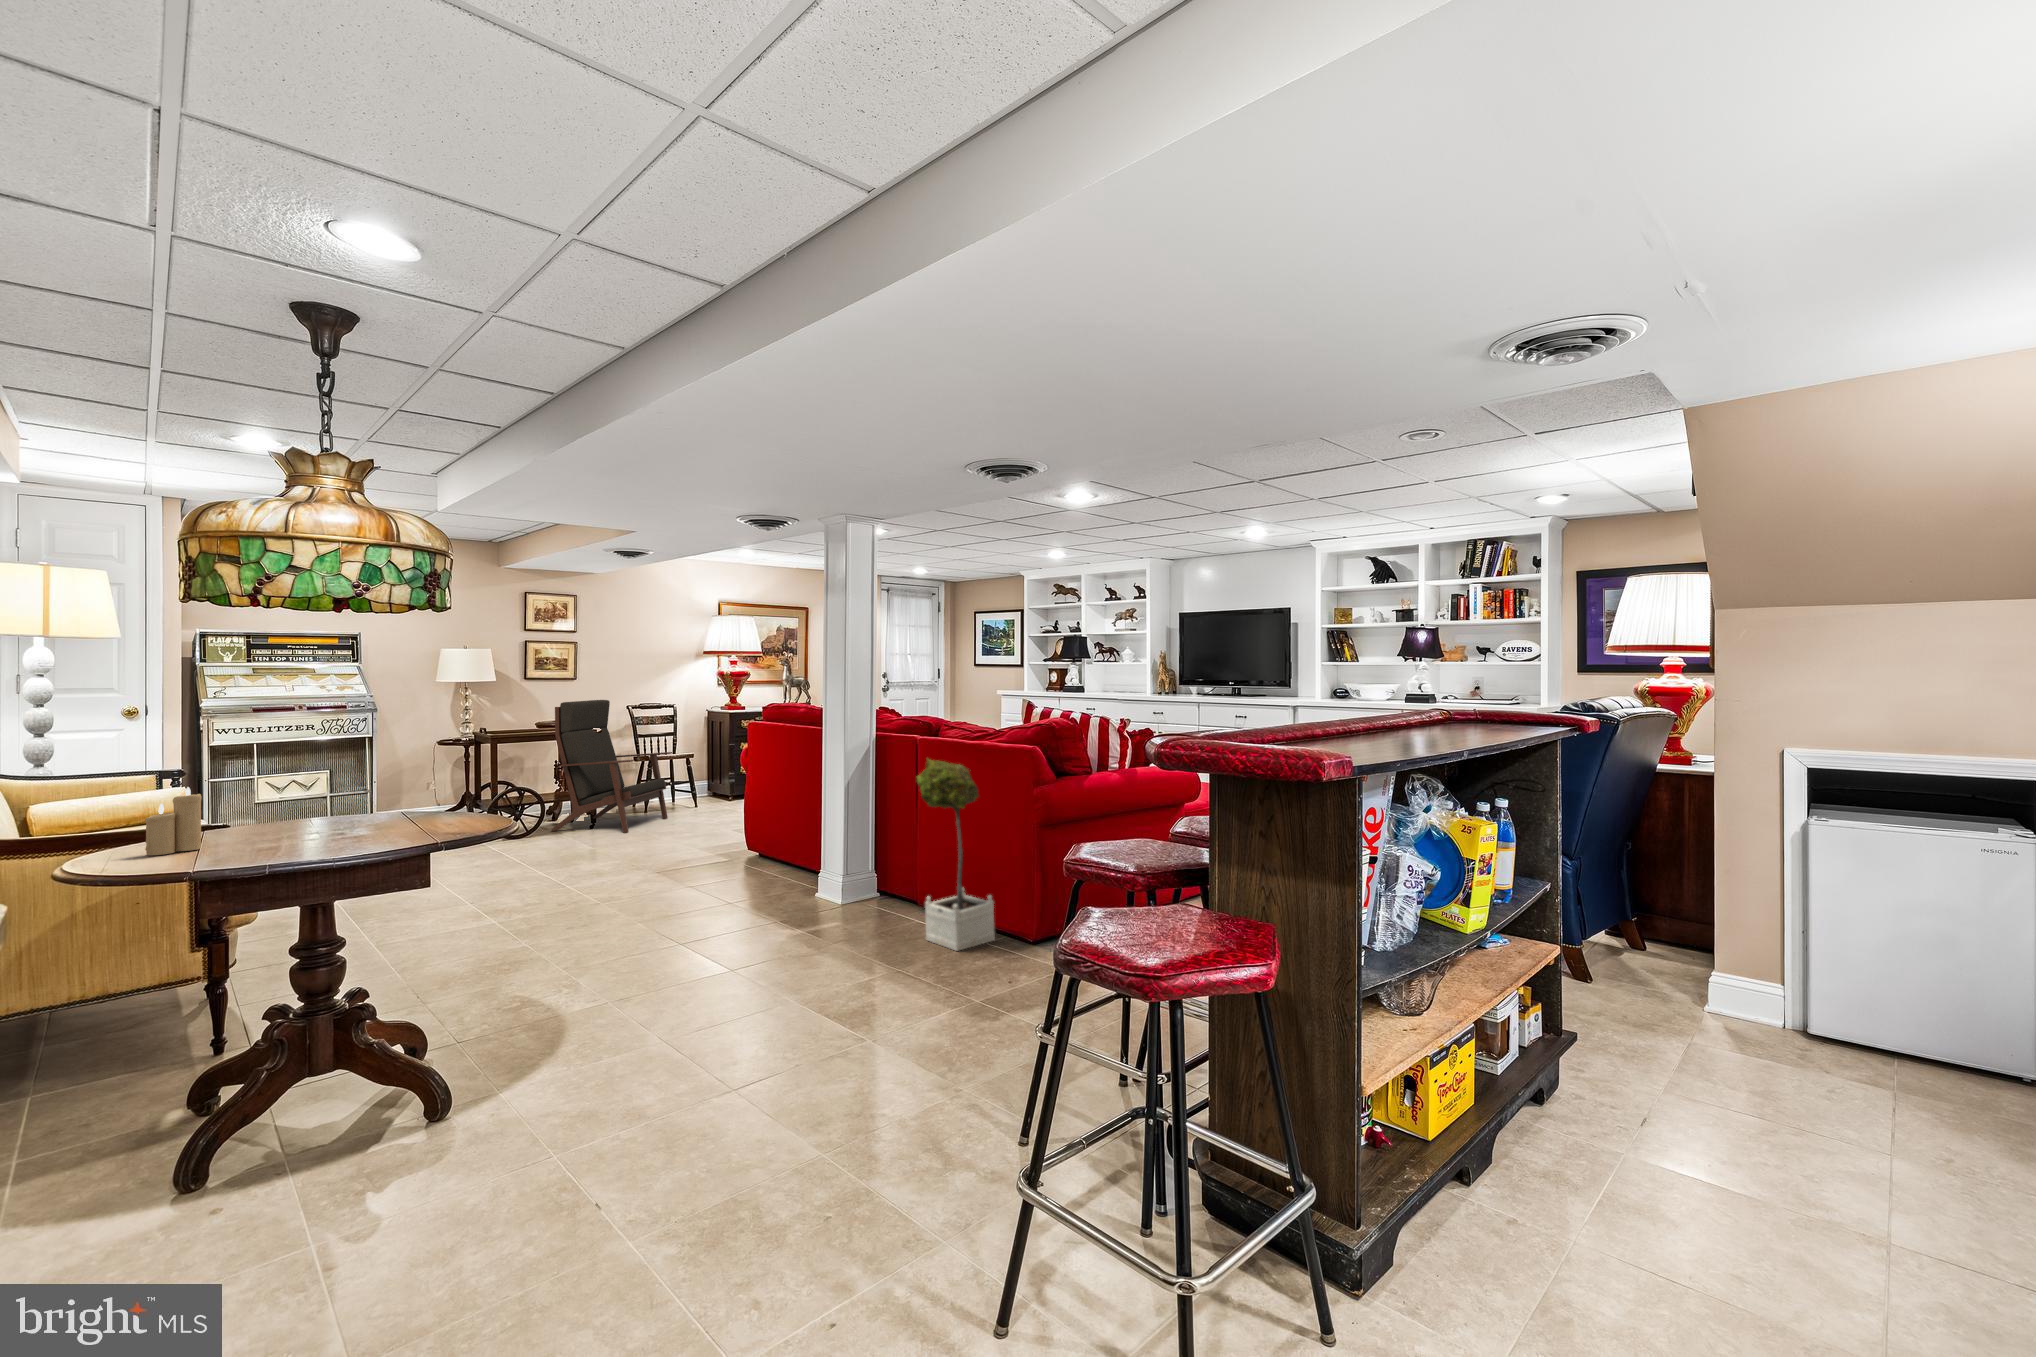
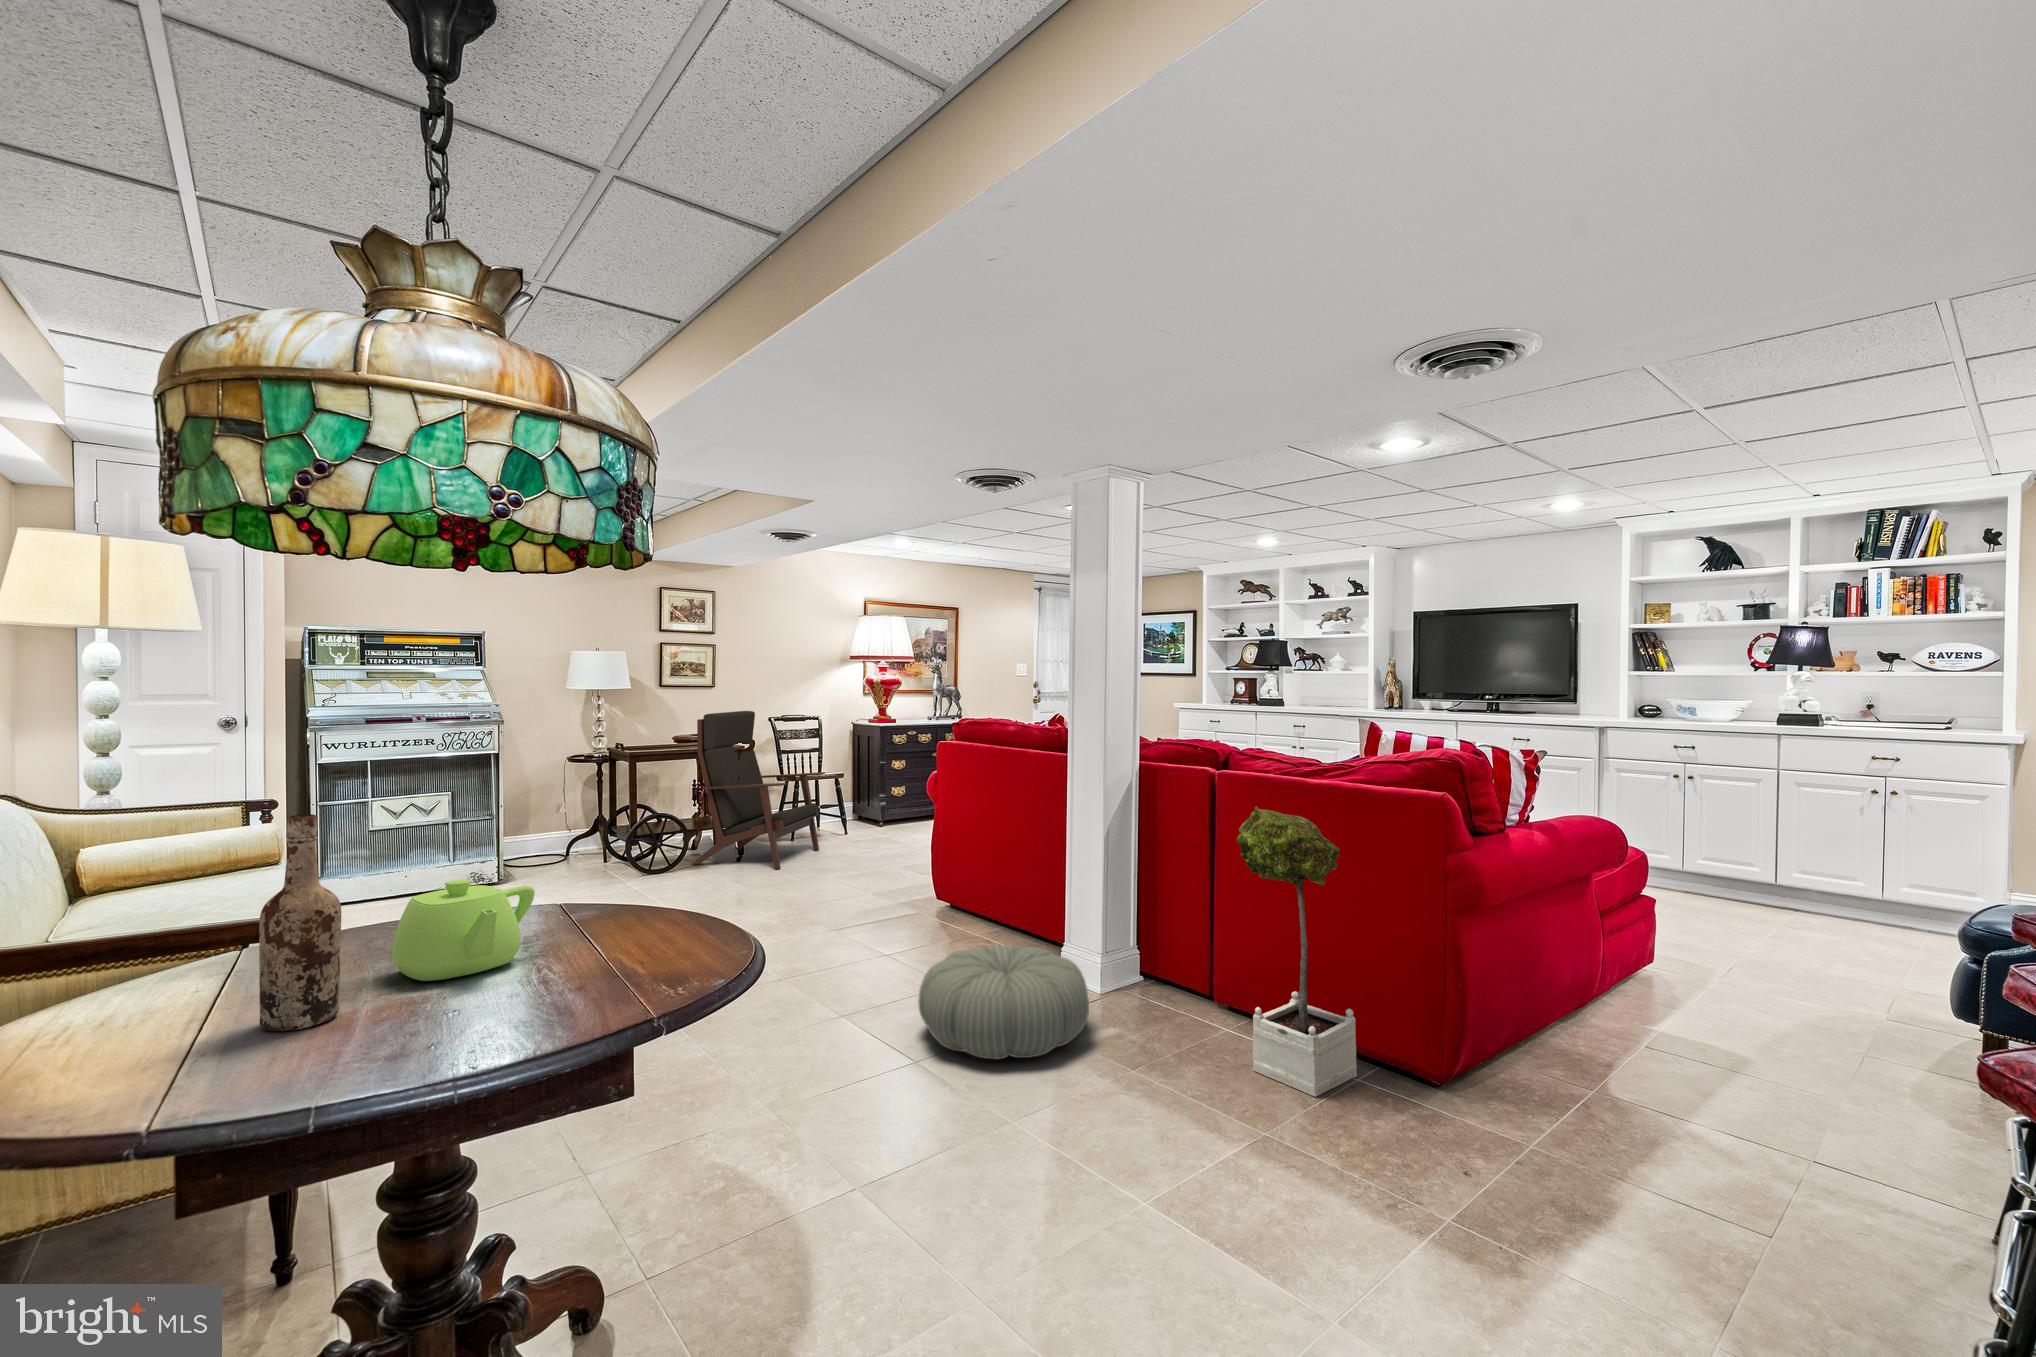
wine bottle: none [224,745,270,860] -> present [259,814,341,1031]
candle: present [145,787,202,855] -> none [135,880,236,1008]
teapot: none [297,789,387,844] -> present [392,879,535,981]
pouf: none [695,866,823,939] -> present [918,945,1089,1059]

